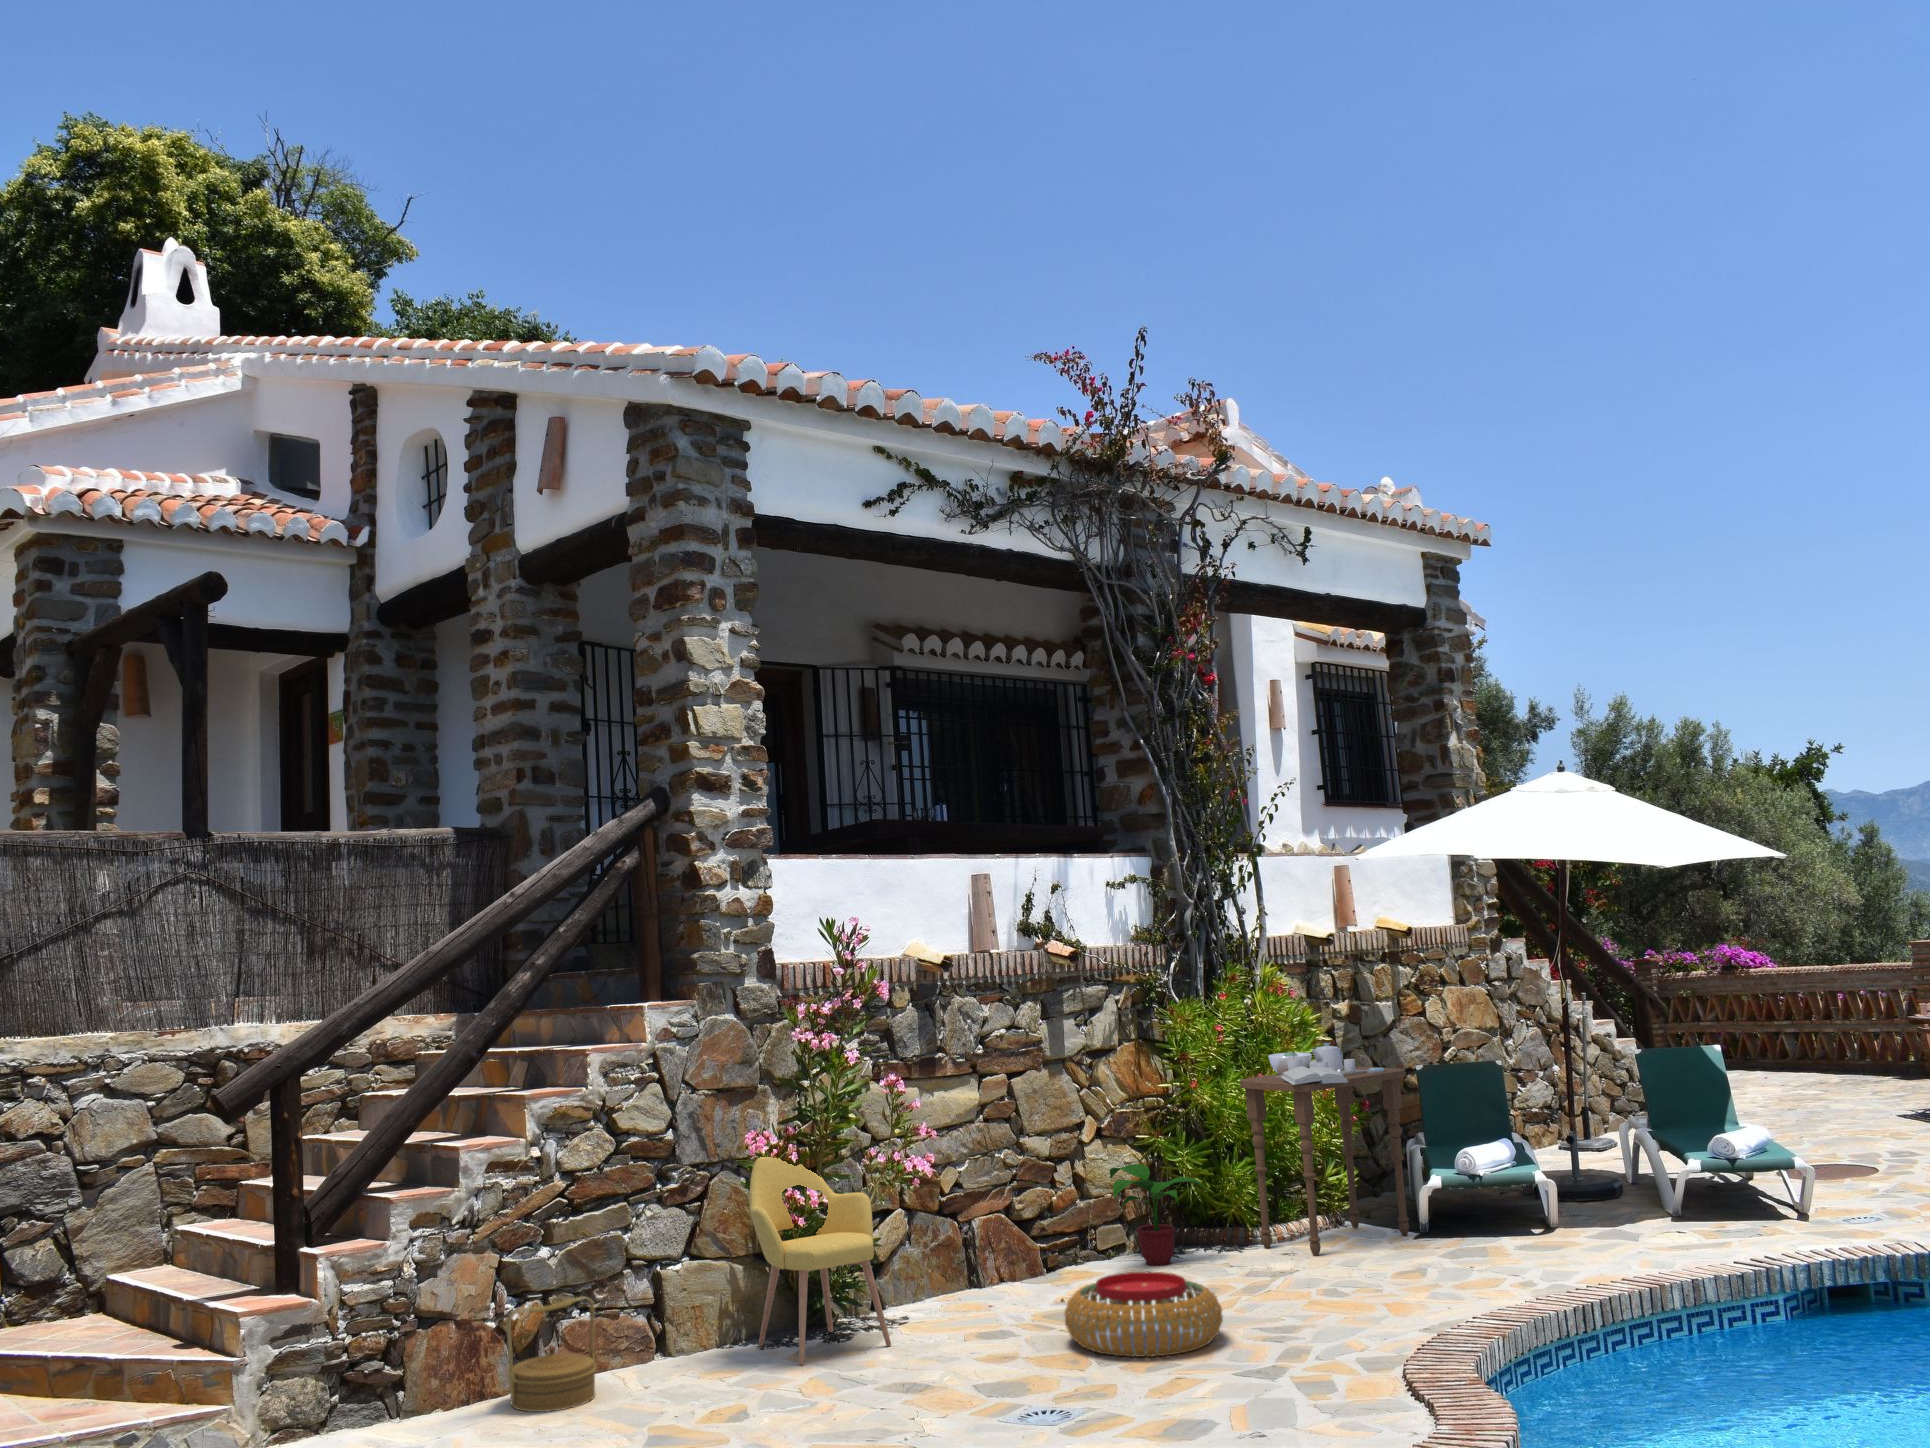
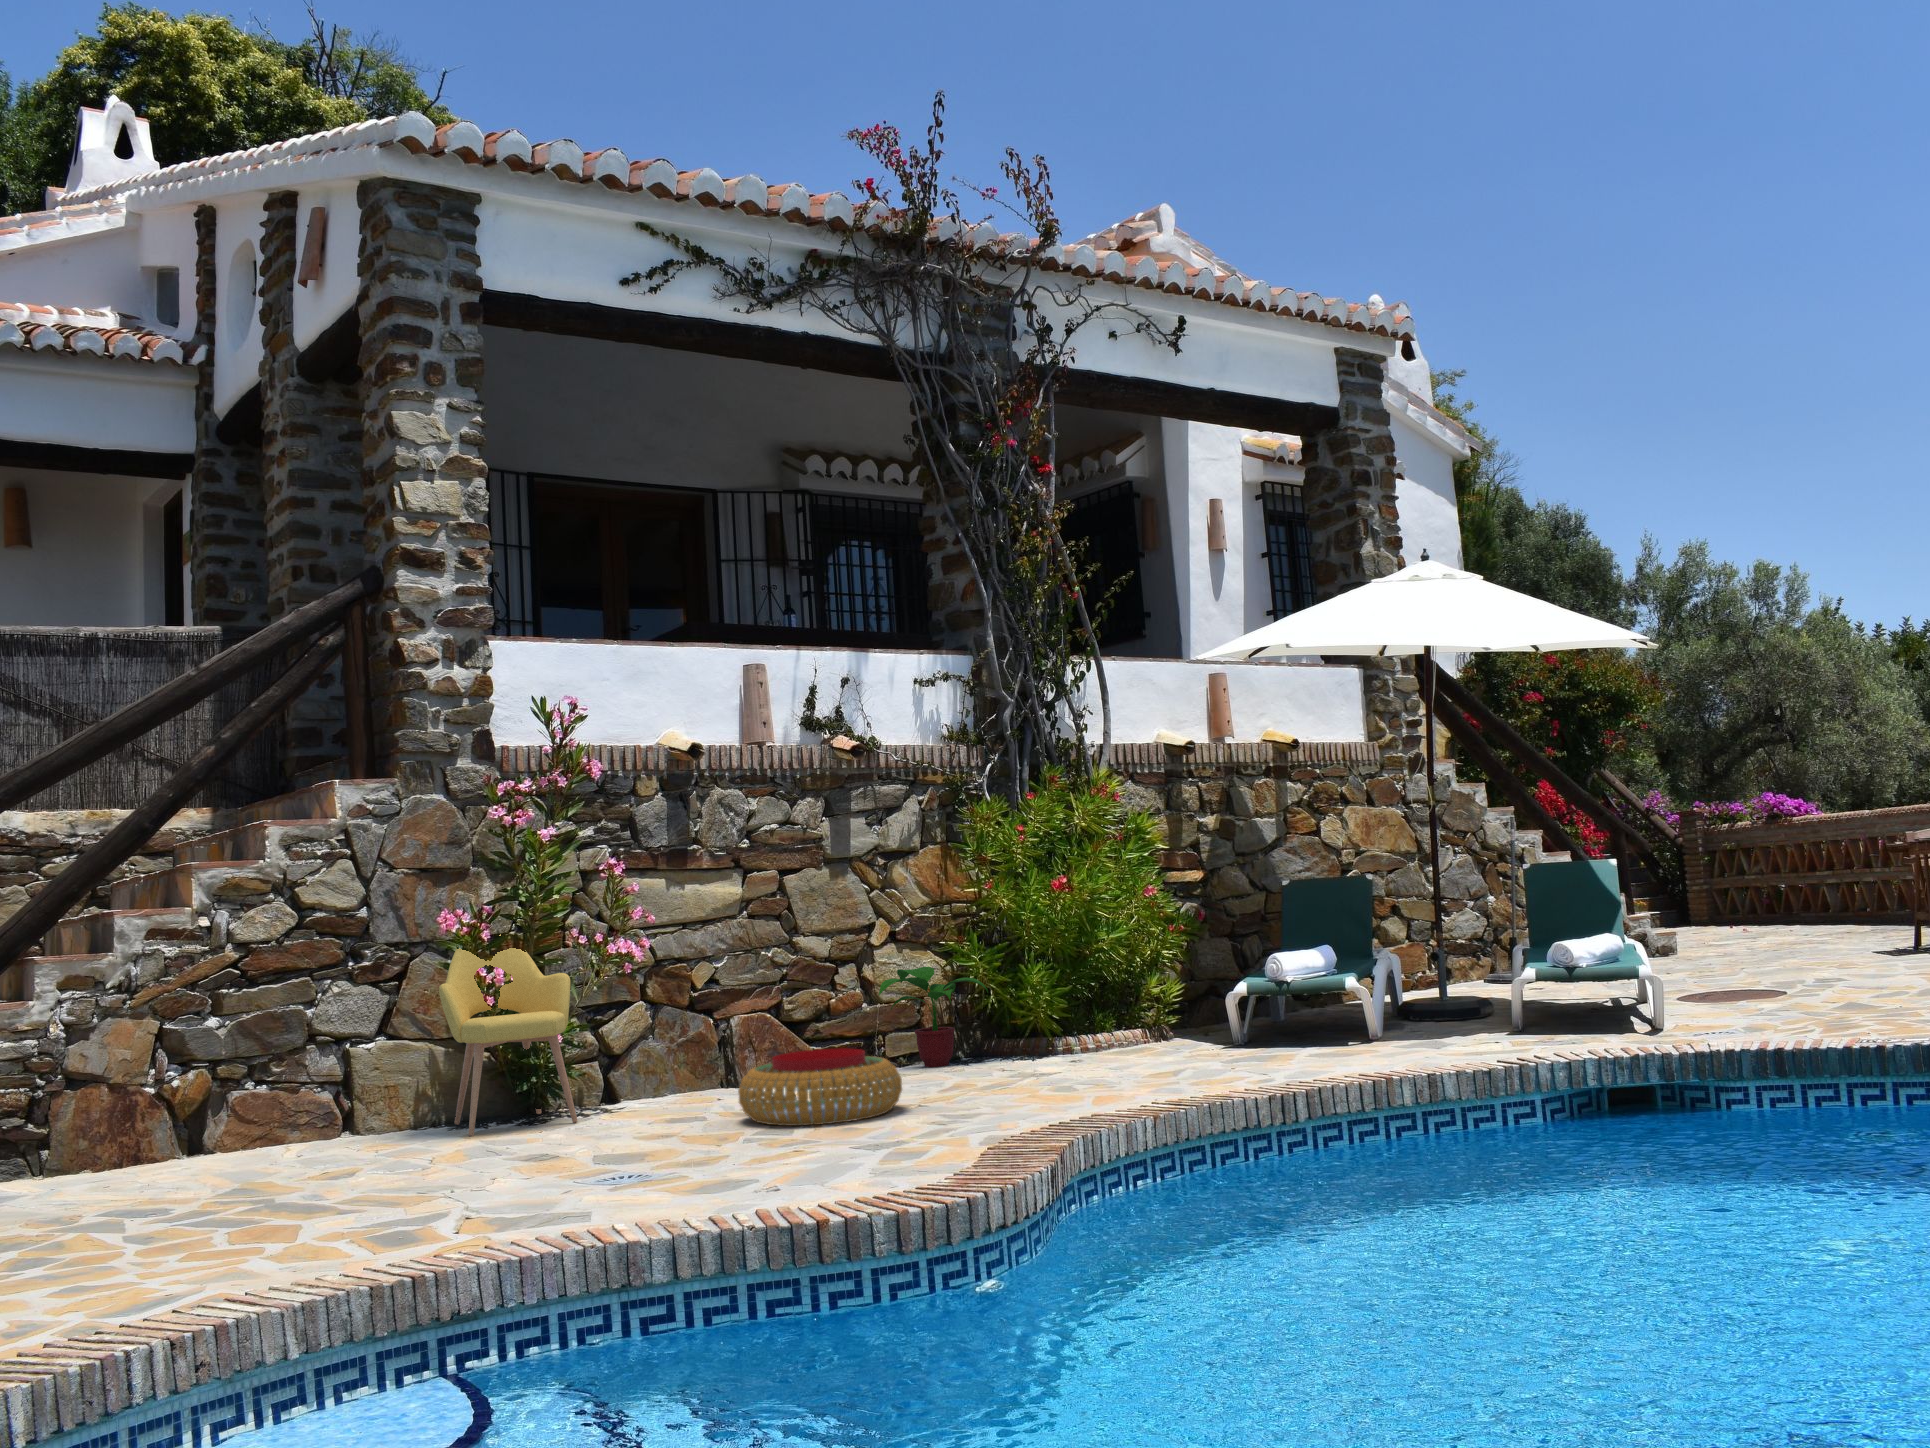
side table: present [1240,1042,1409,1256] -> none [1035,841,1220,1058]
woven basket: present [506,1296,596,1412] -> none [150,1062,253,1169]

